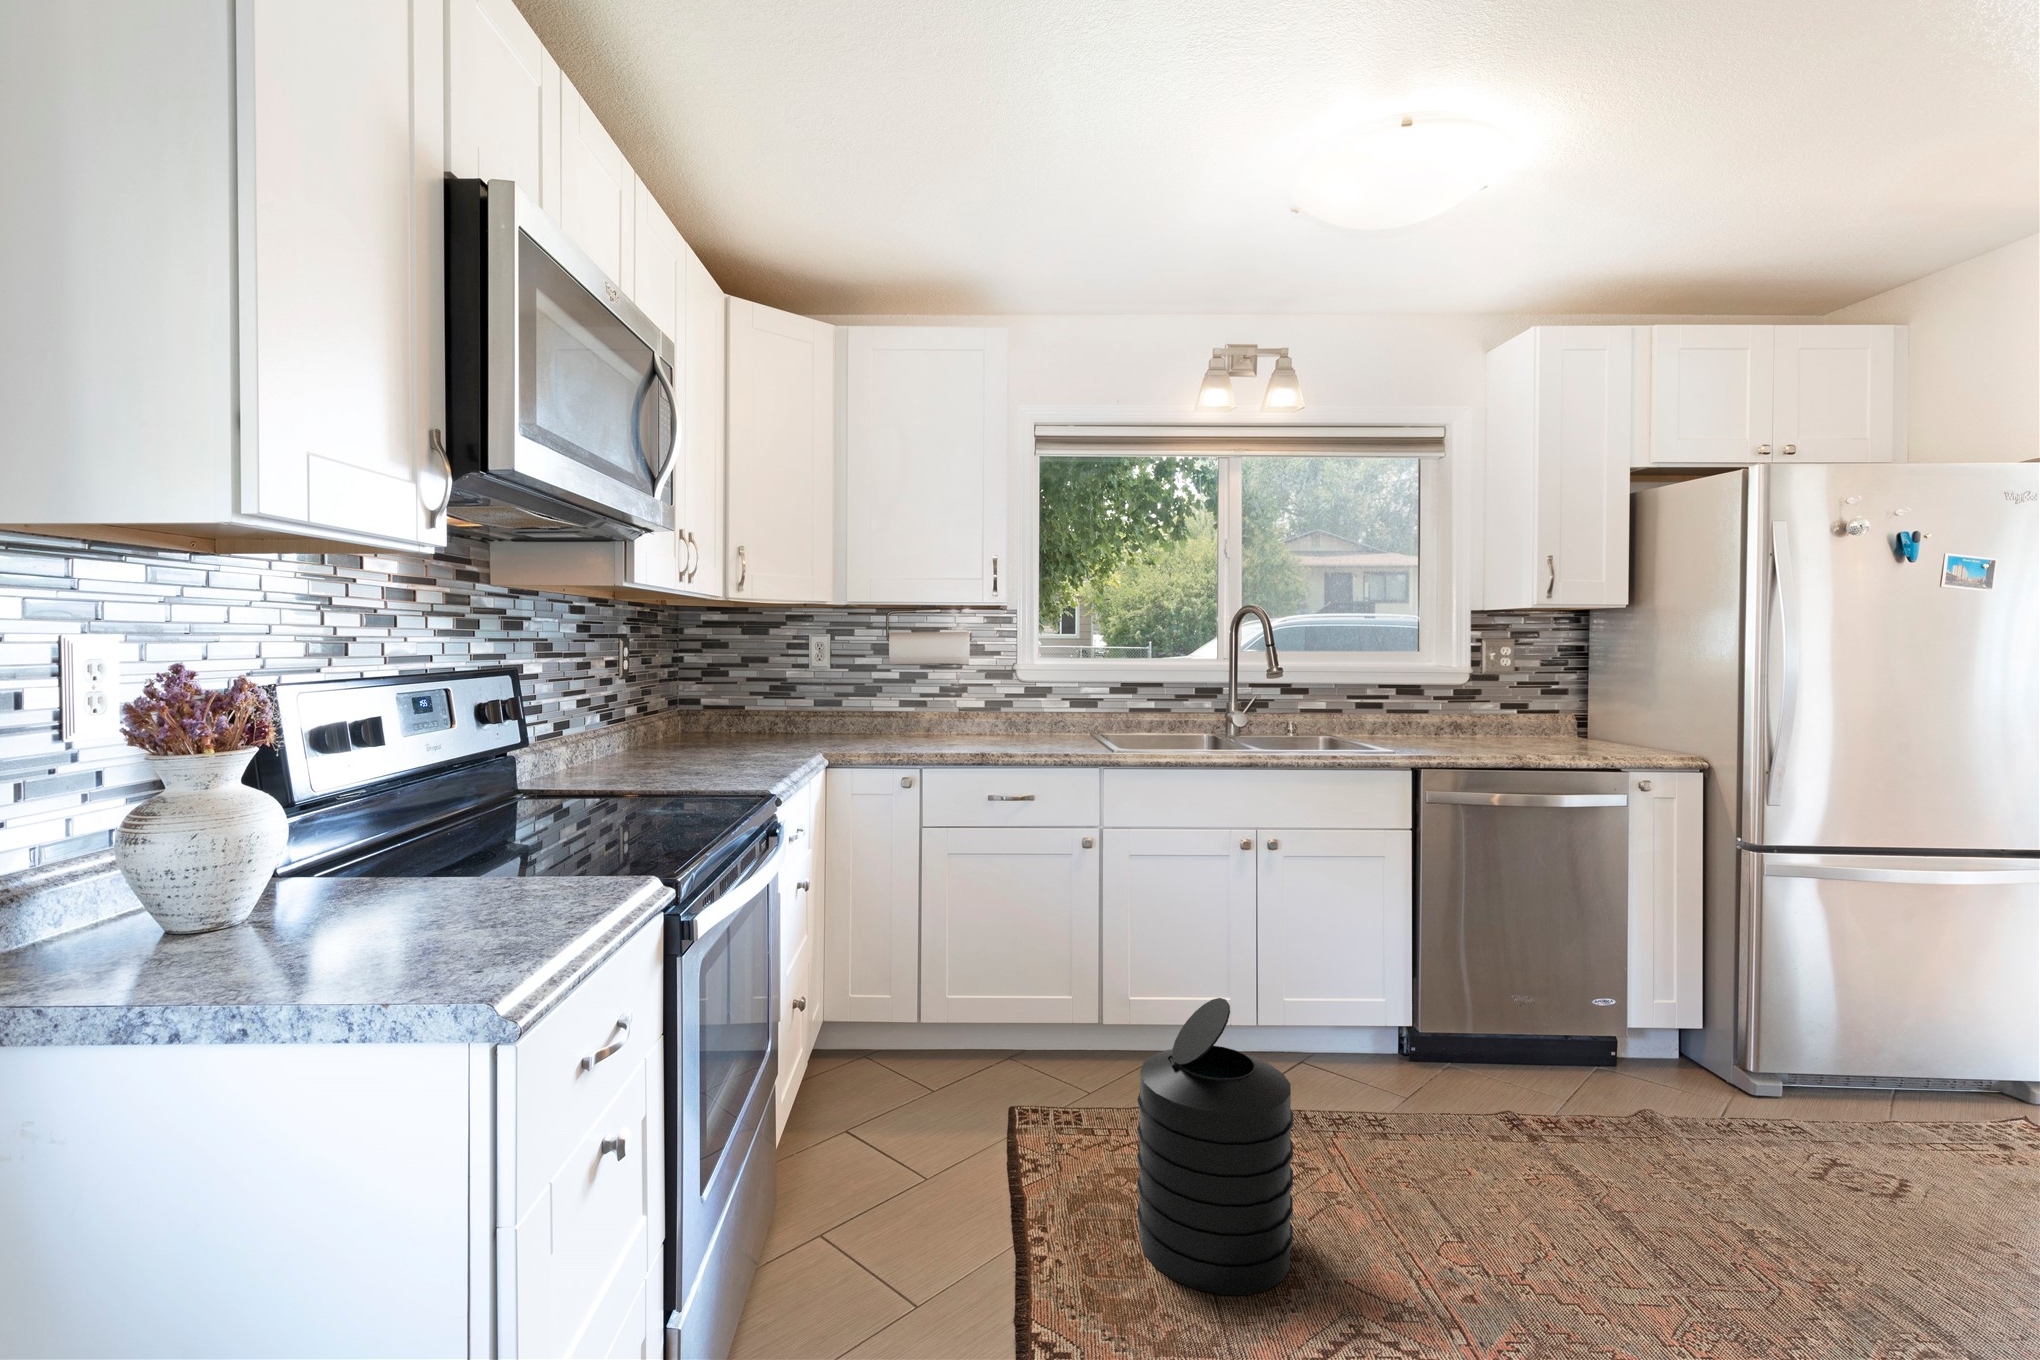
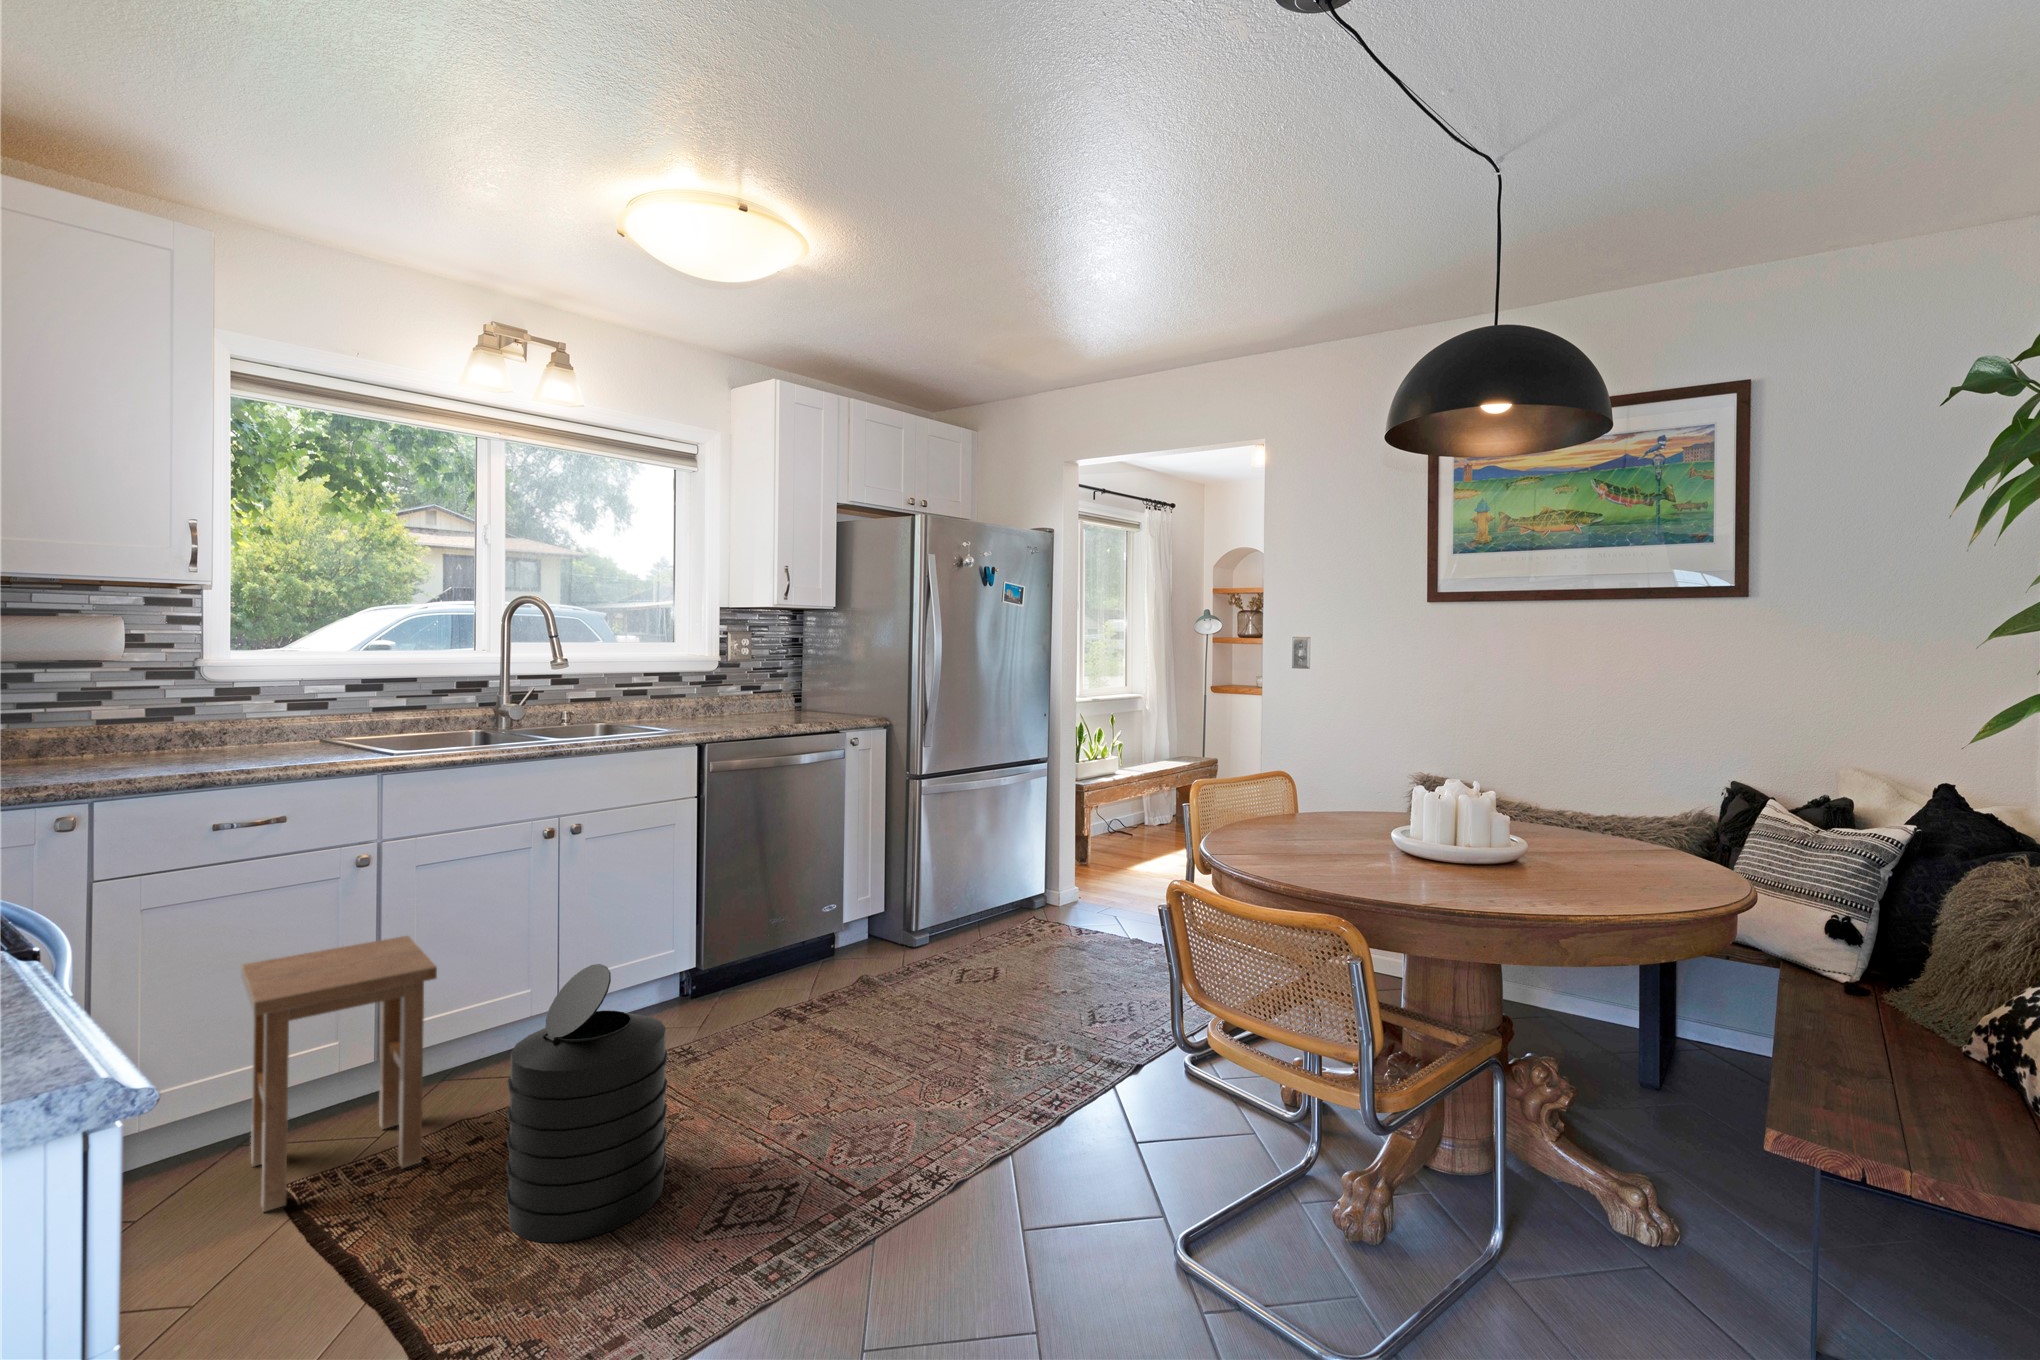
stool: none [987,913,1116,1133] -> present [241,936,437,1212]

